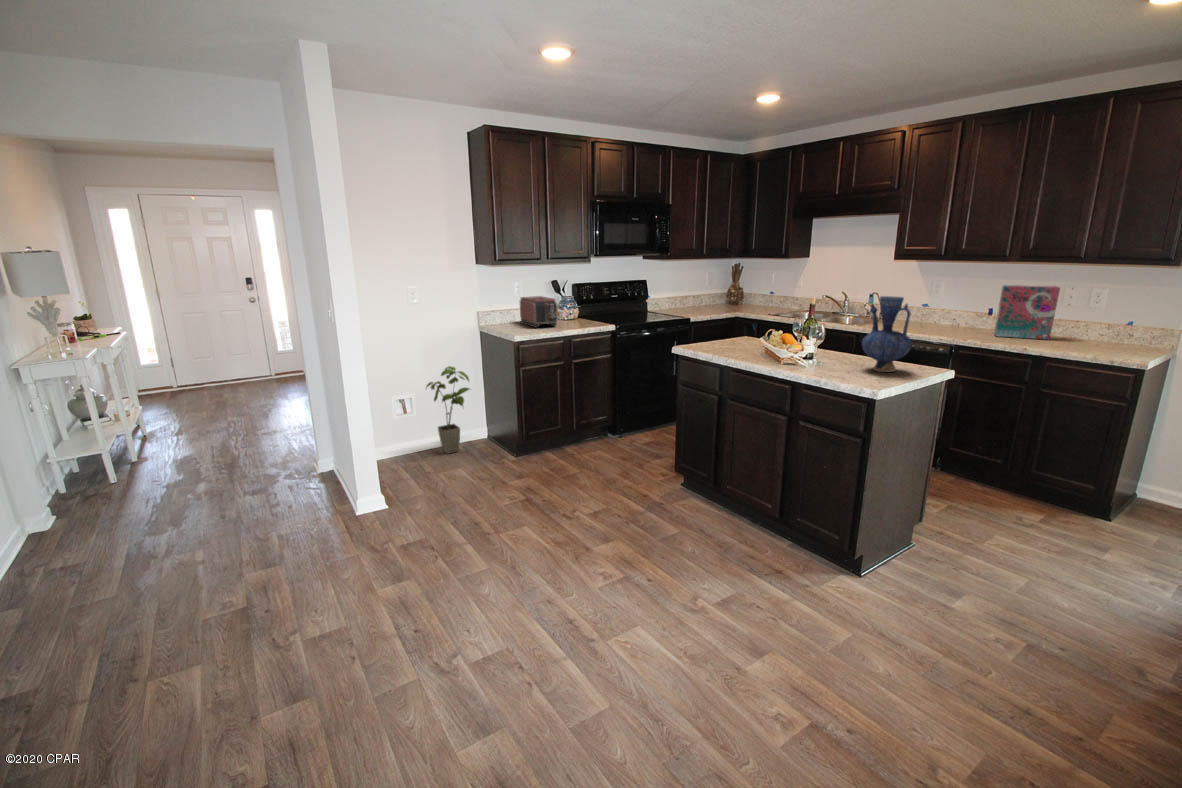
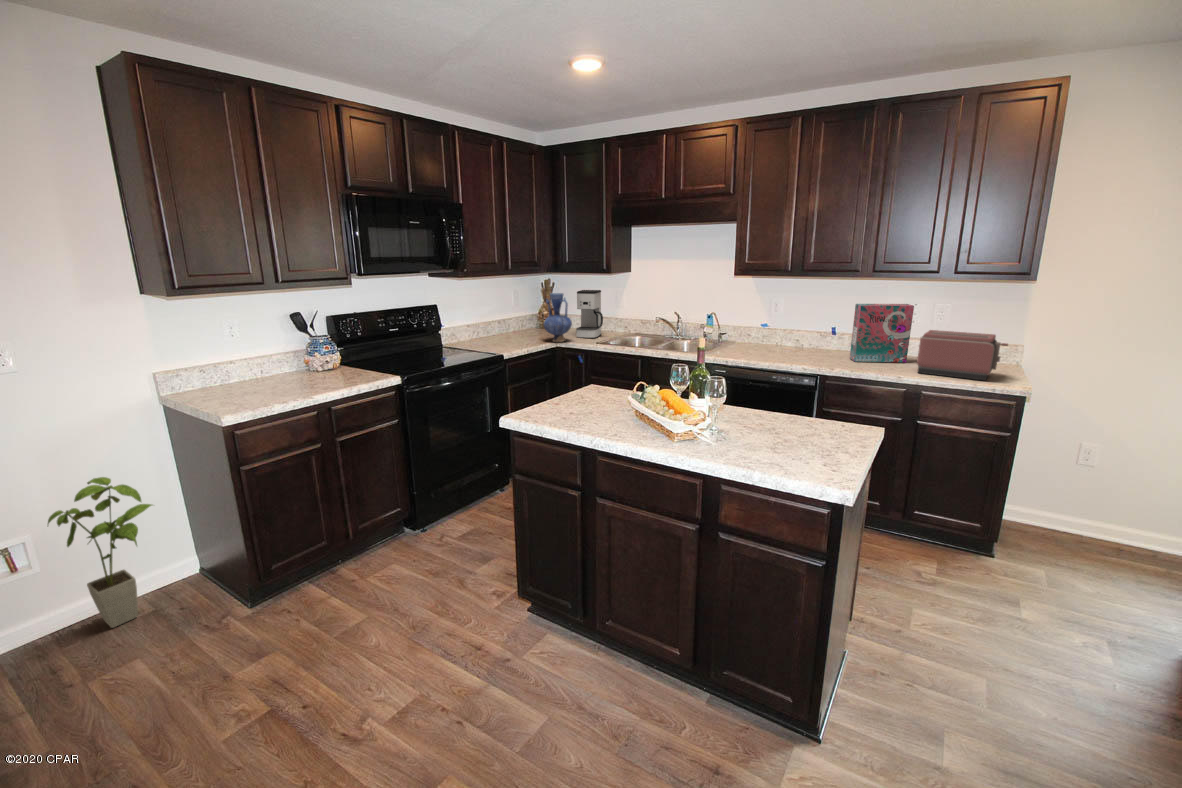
coffee maker: none [755,272,782,312] -> present [576,290,603,338]
toaster: present [520,296,558,328] -> present [917,330,1008,380]
vase: present [862,296,912,372] -> present [544,293,572,342]

